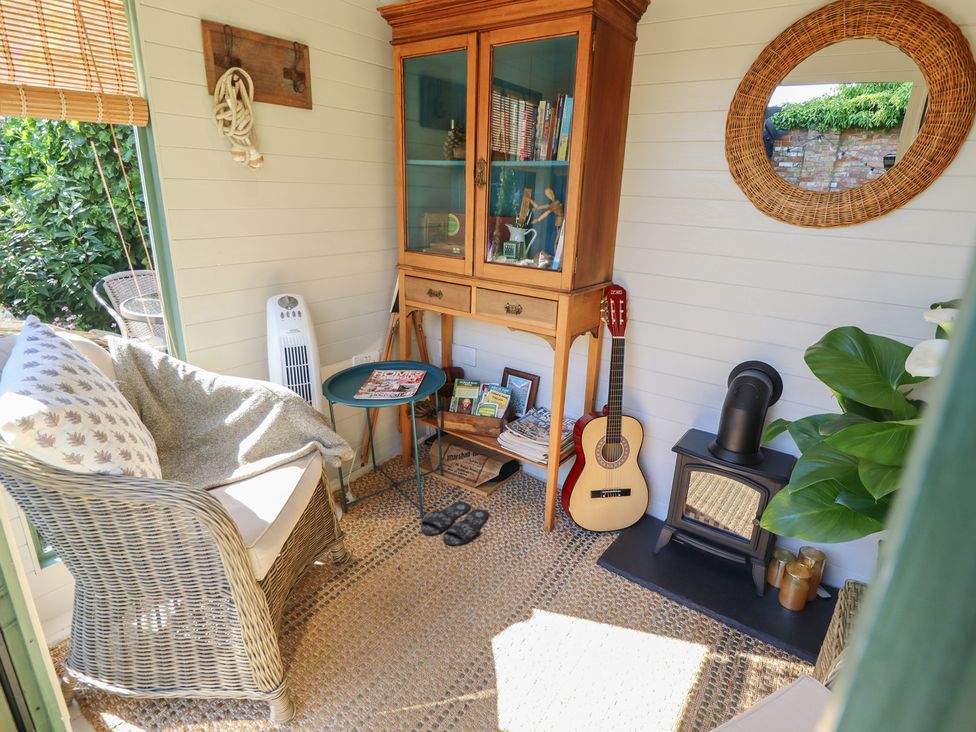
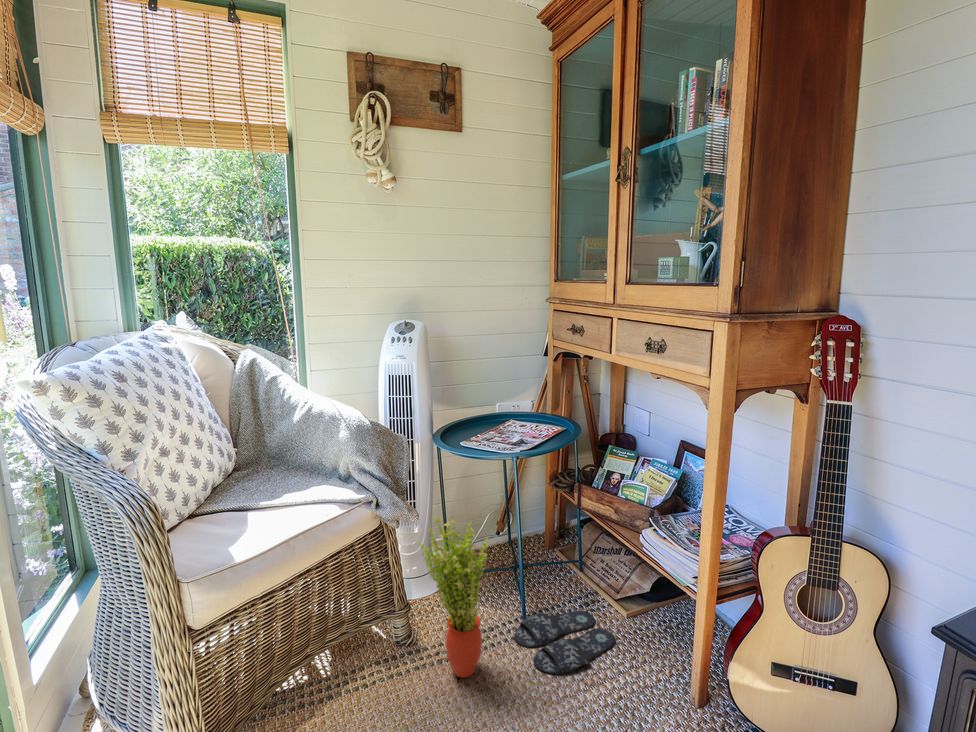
potted plant: none [365,454,422,567] -> present [418,516,488,678]

